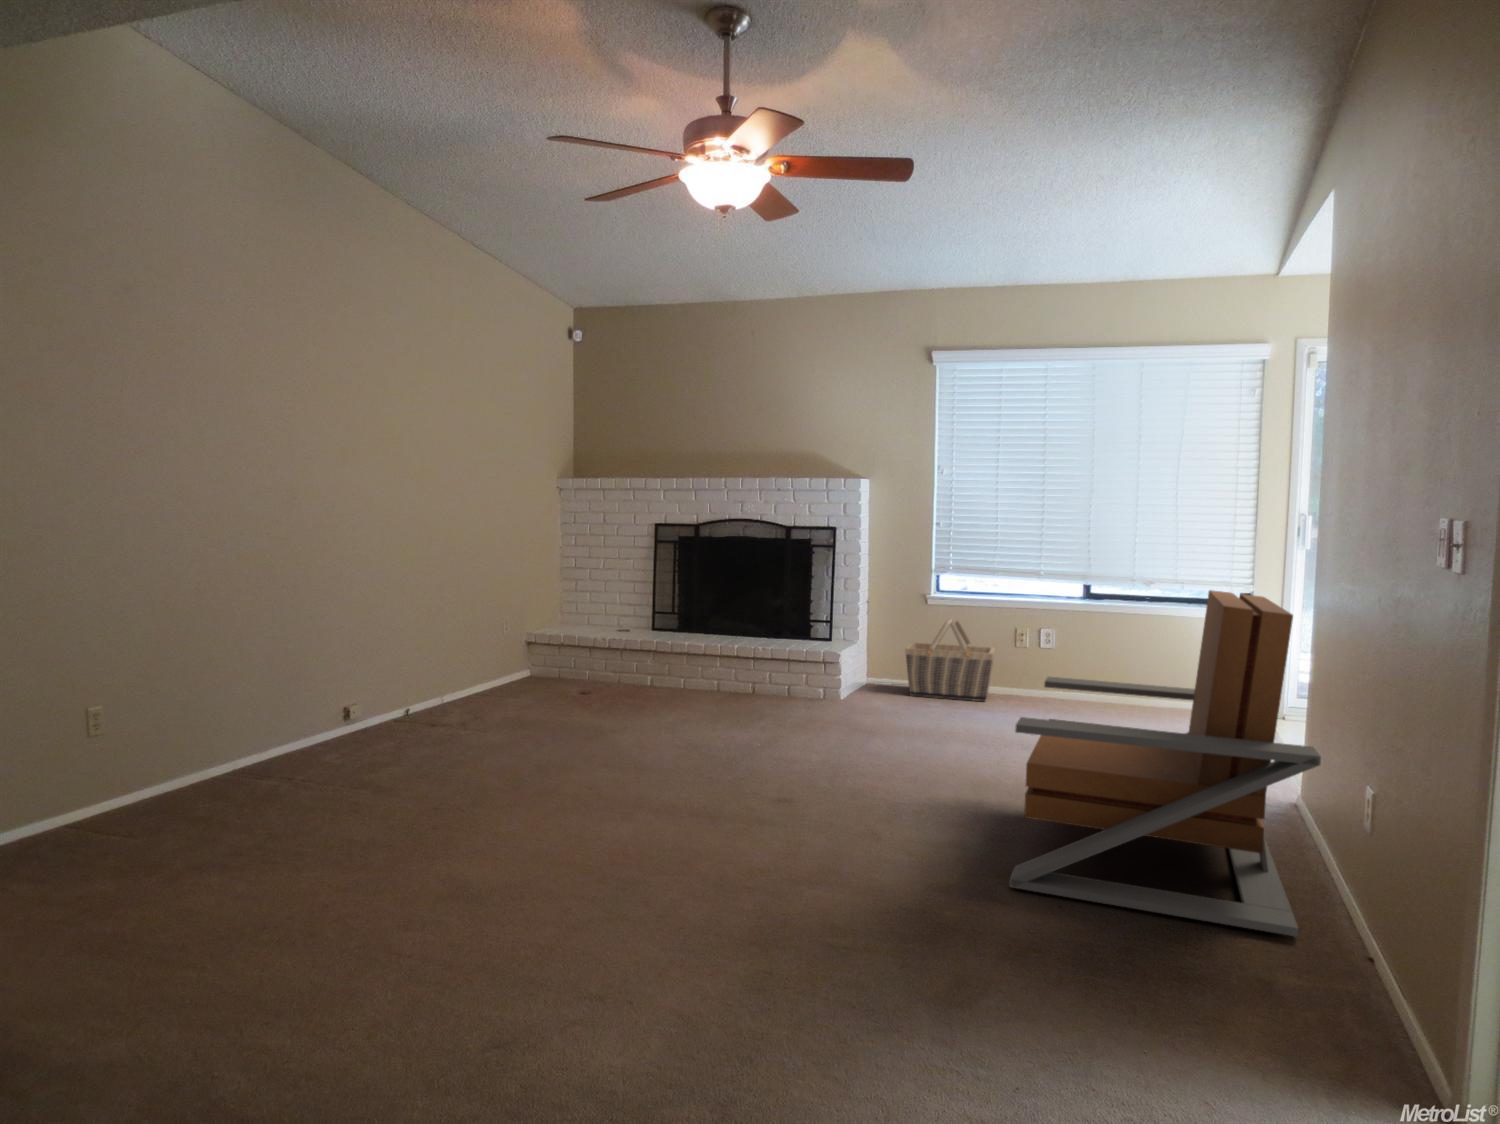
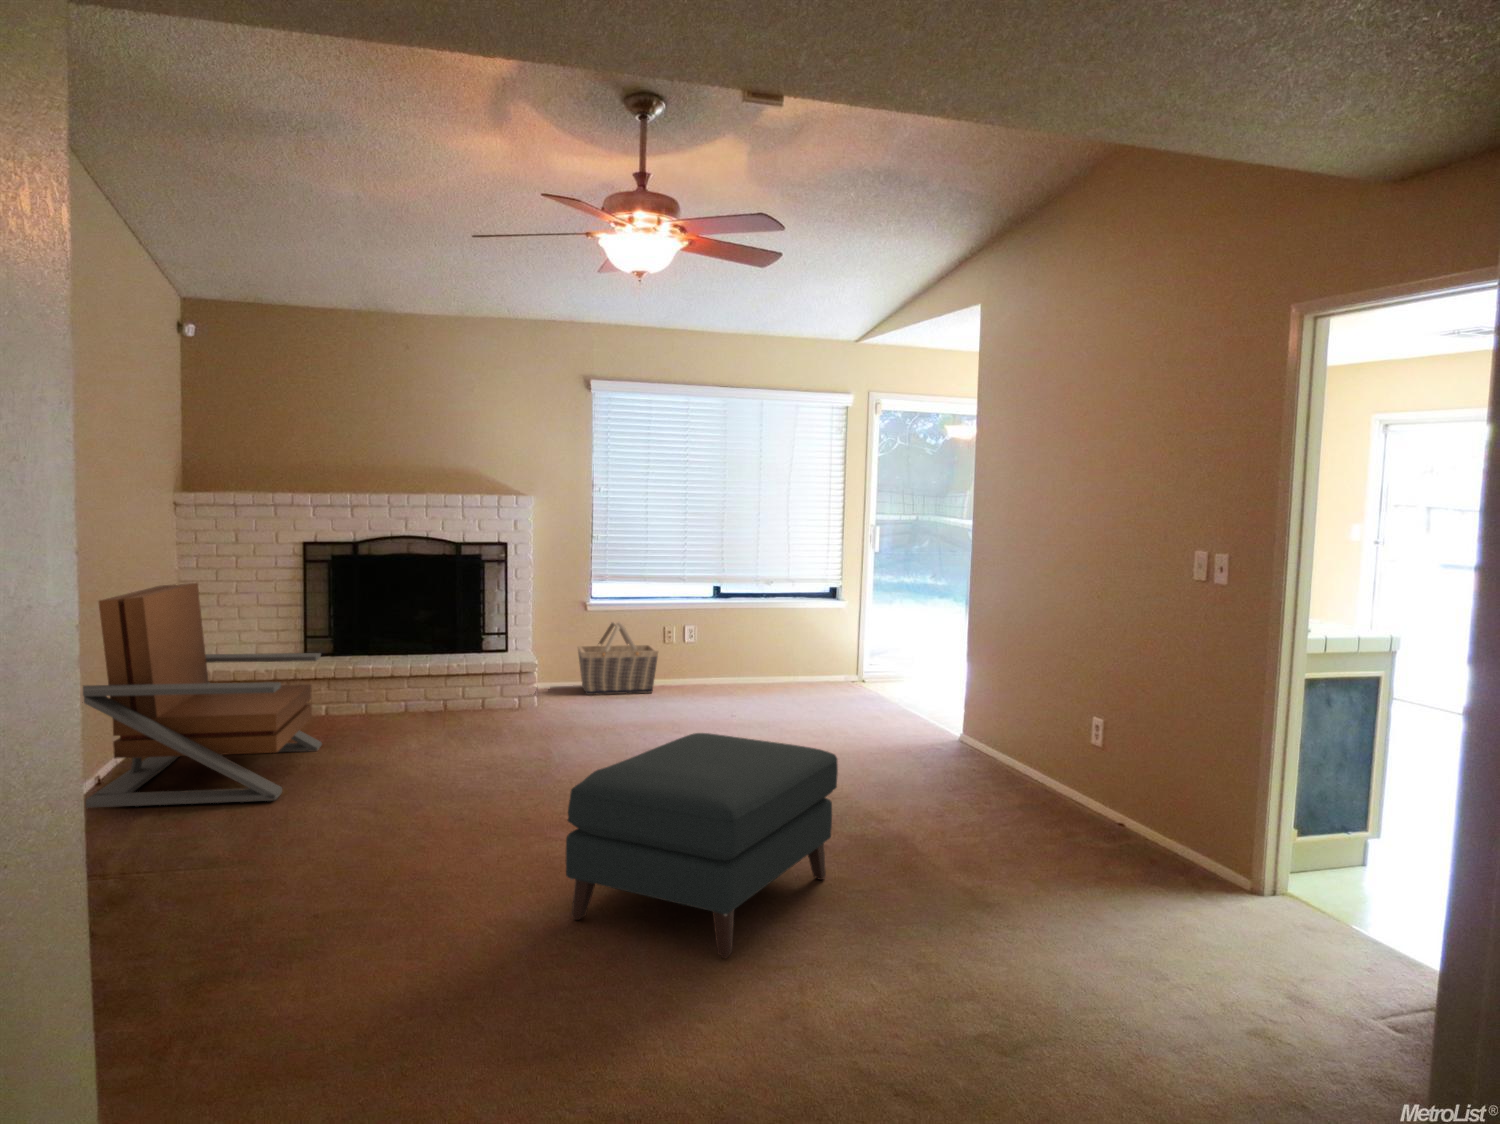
lounge chair: present [1009,590,1321,936] -> present [83,583,322,808]
ottoman: none [566,735,963,1050] -> present [566,733,838,958]

